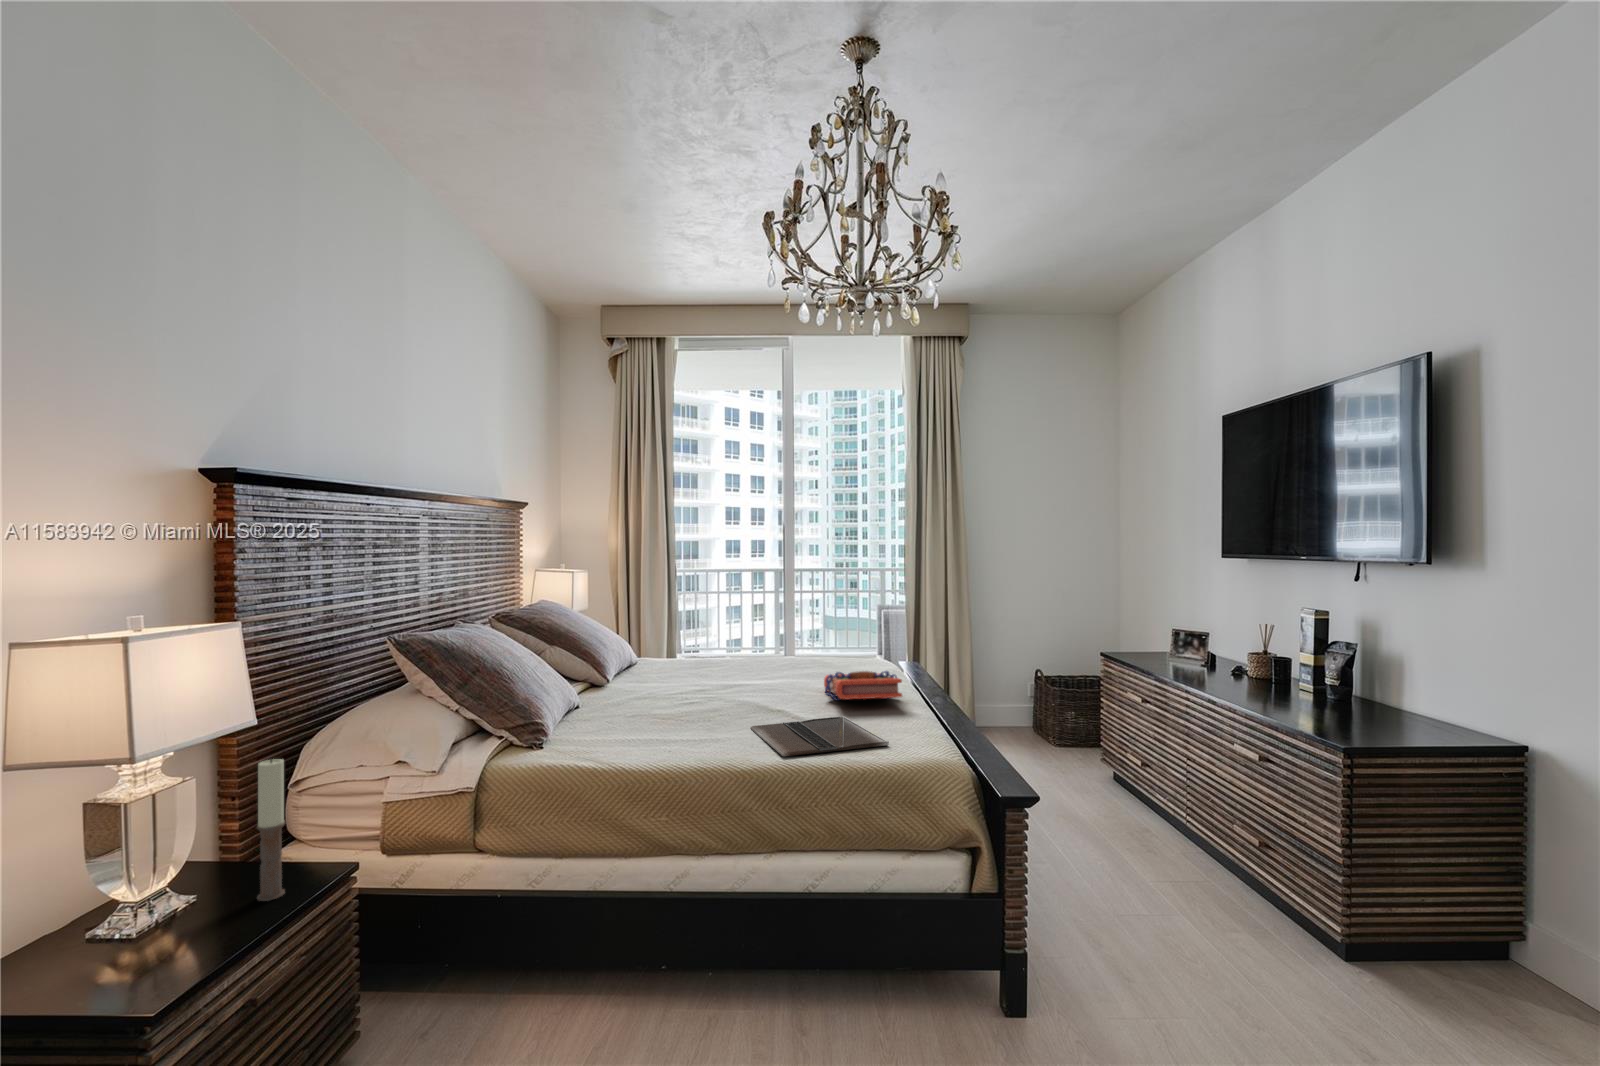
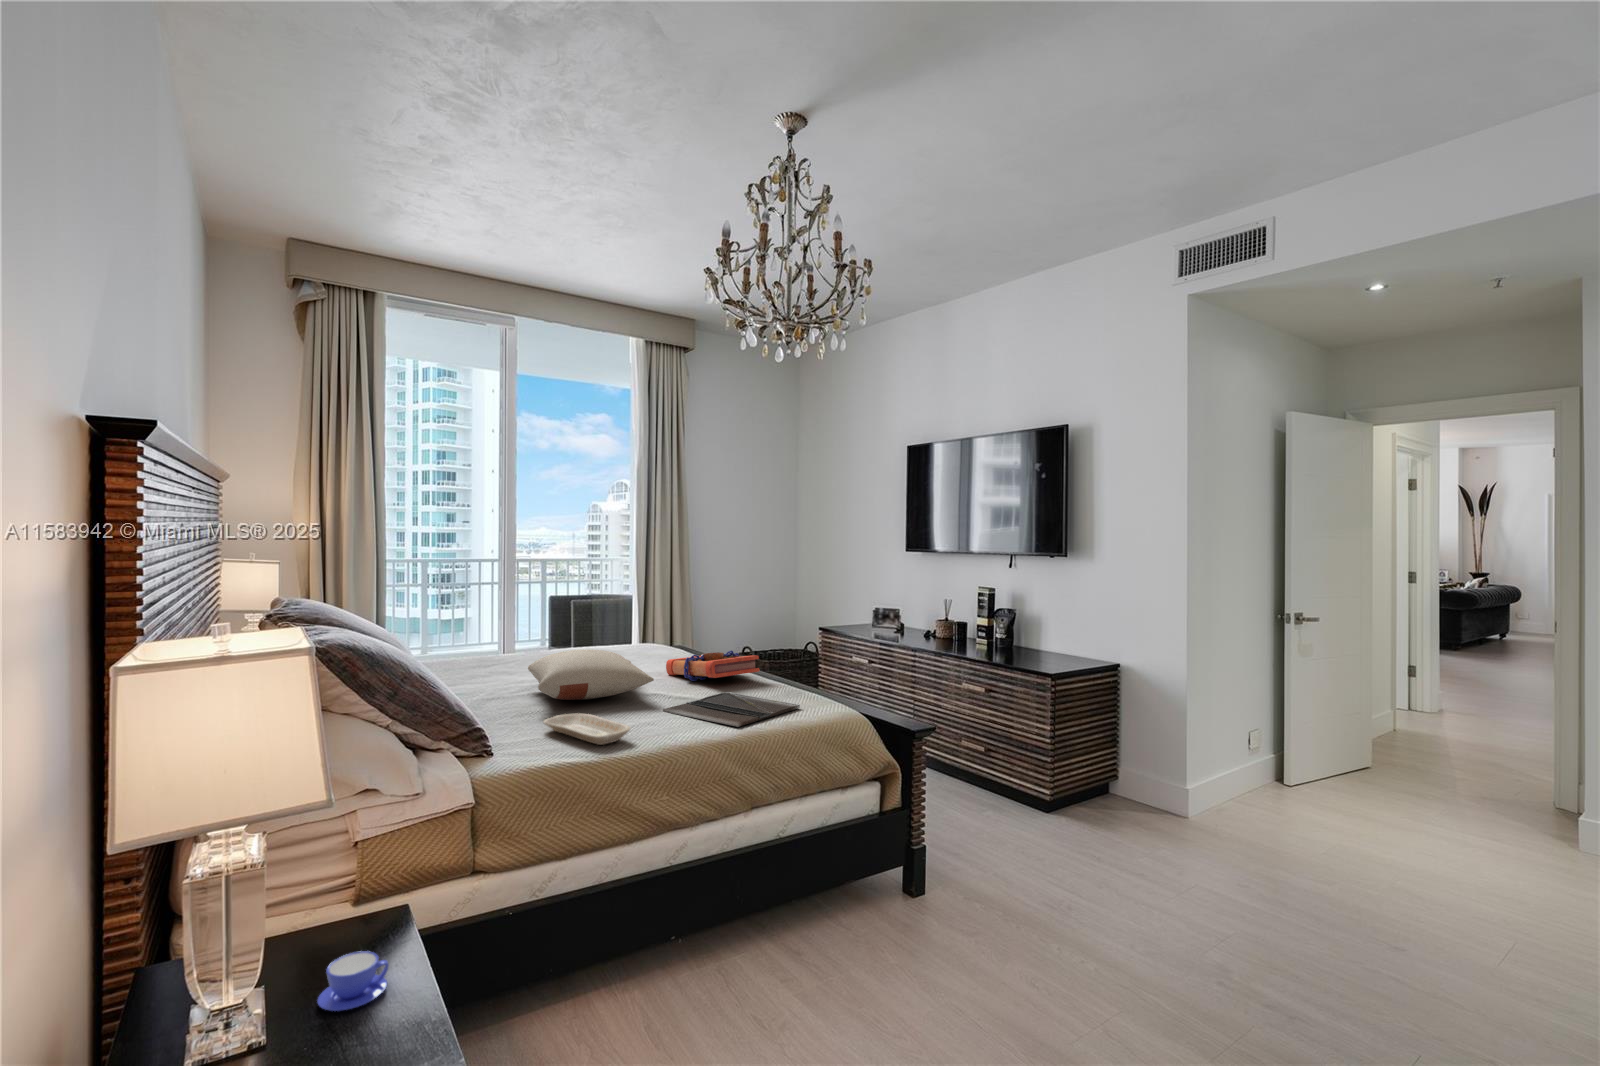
pillow: none [645,658,777,706] -> present [528,650,654,700]
tray: none [616,719,668,754] -> present [543,714,630,745]
candle: present [257,759,285,901] -> none [340,787,374,961]
teacup: none [183,894,245,939] -> present [317,951,389,1011]

